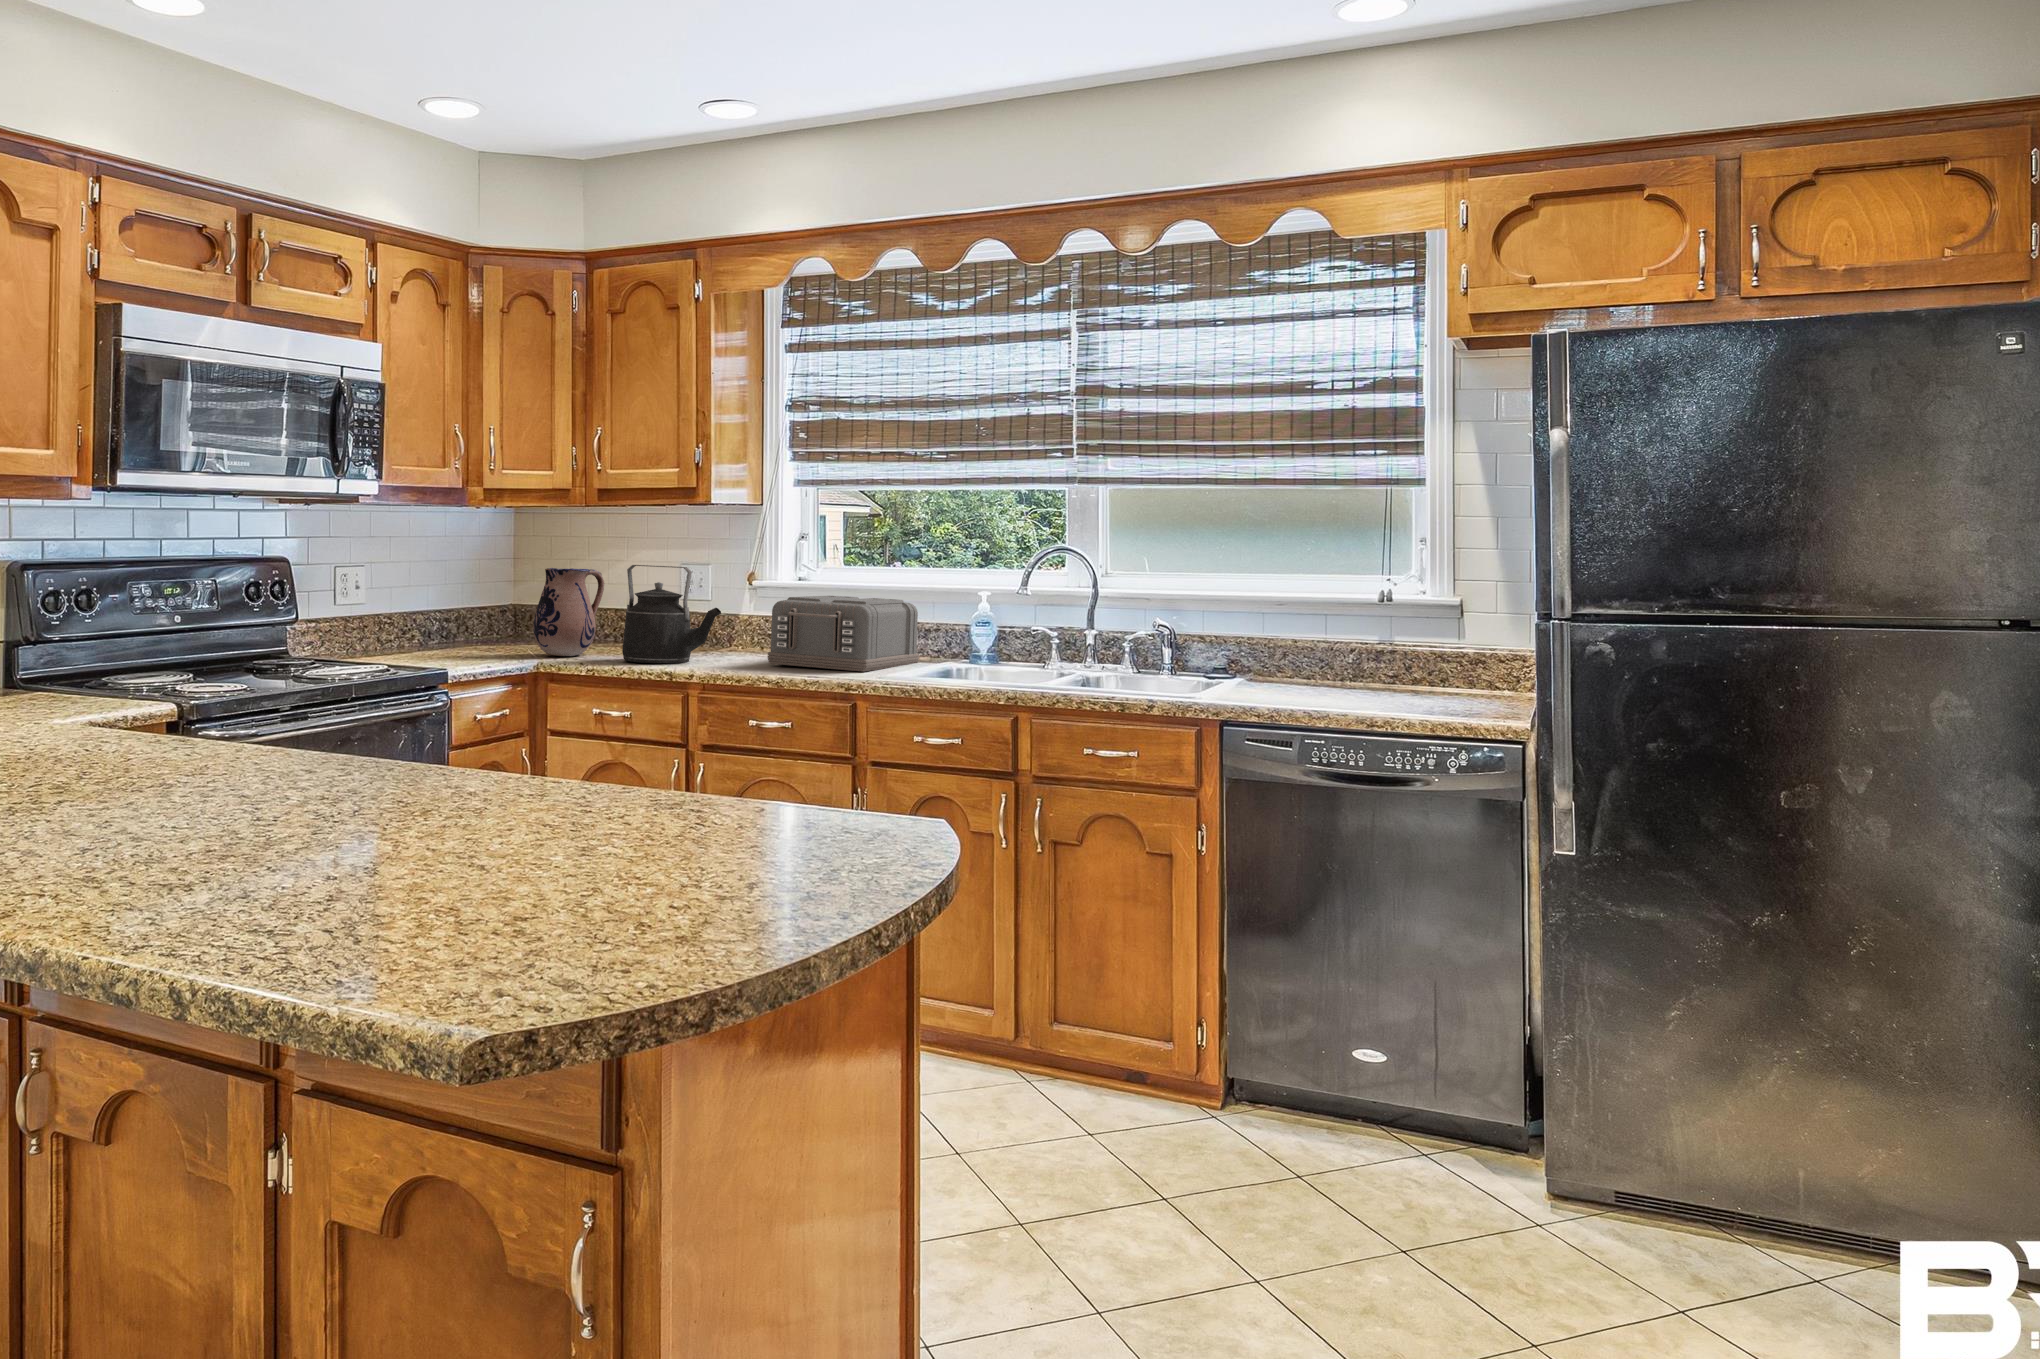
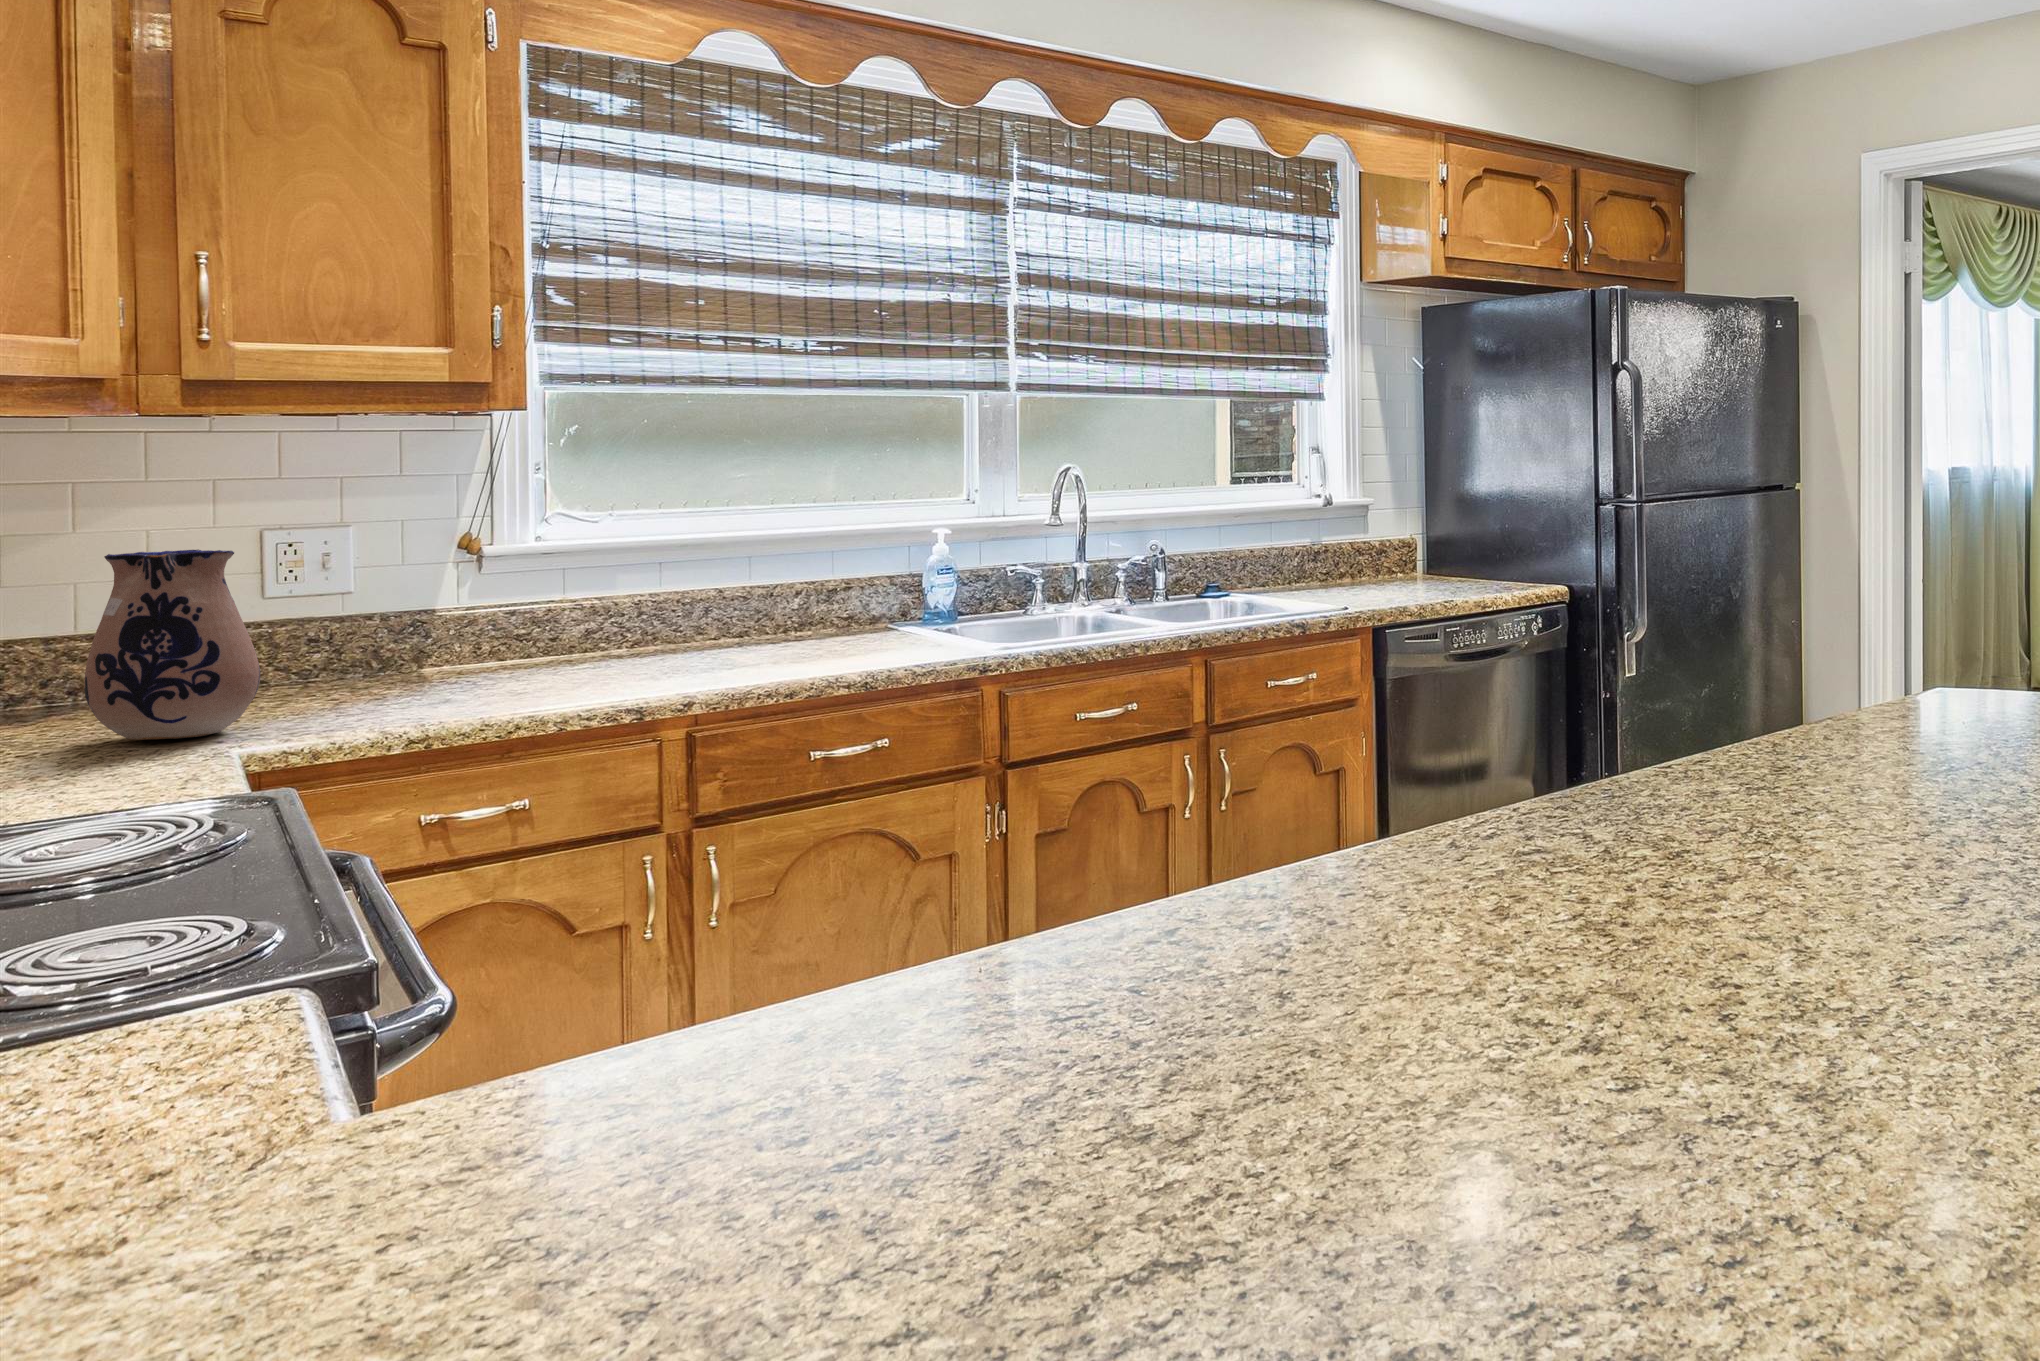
kettle: present [622,565,721,663] -> none [384,527,595,711]
toaster: present [768,596,919,672] -> none [651,550,885,667]

